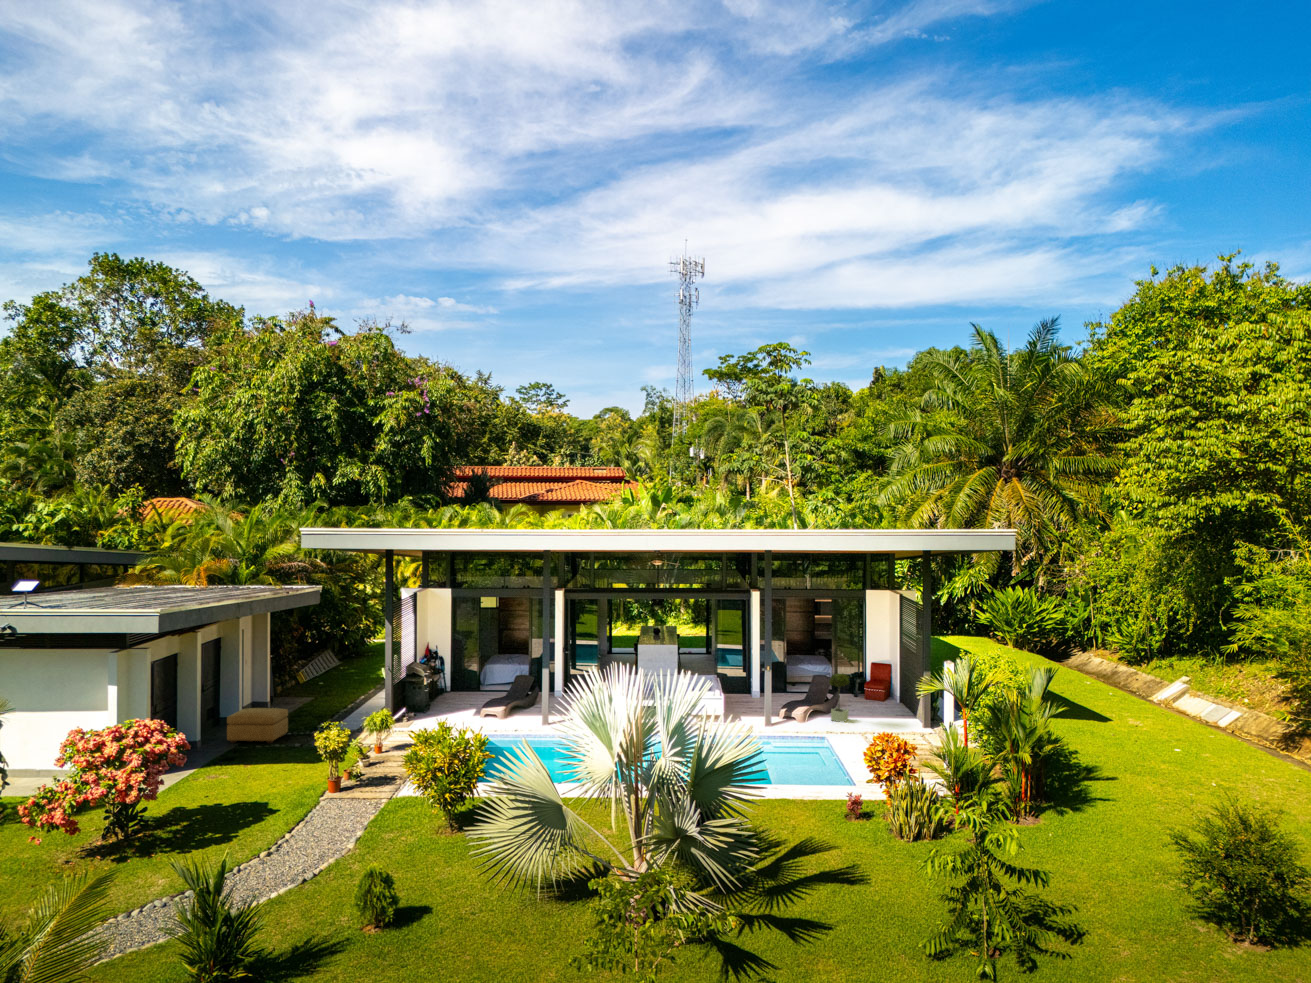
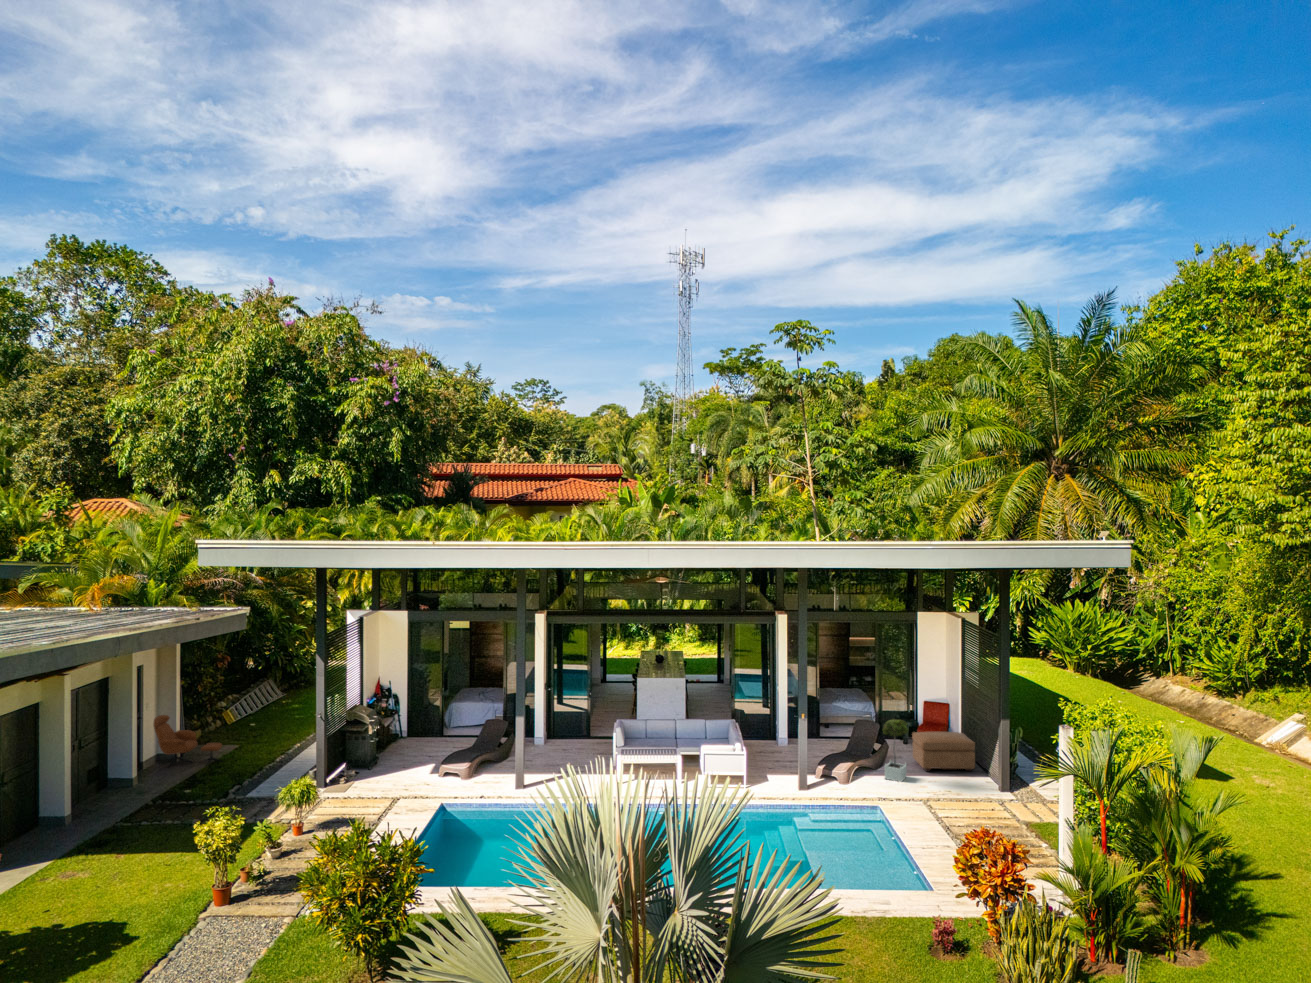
lounge chair: none [252,671,307,712] -> present [154,715,222,766]
ottoman: present [227,708,288,743] -> present [912,732,975,771]

